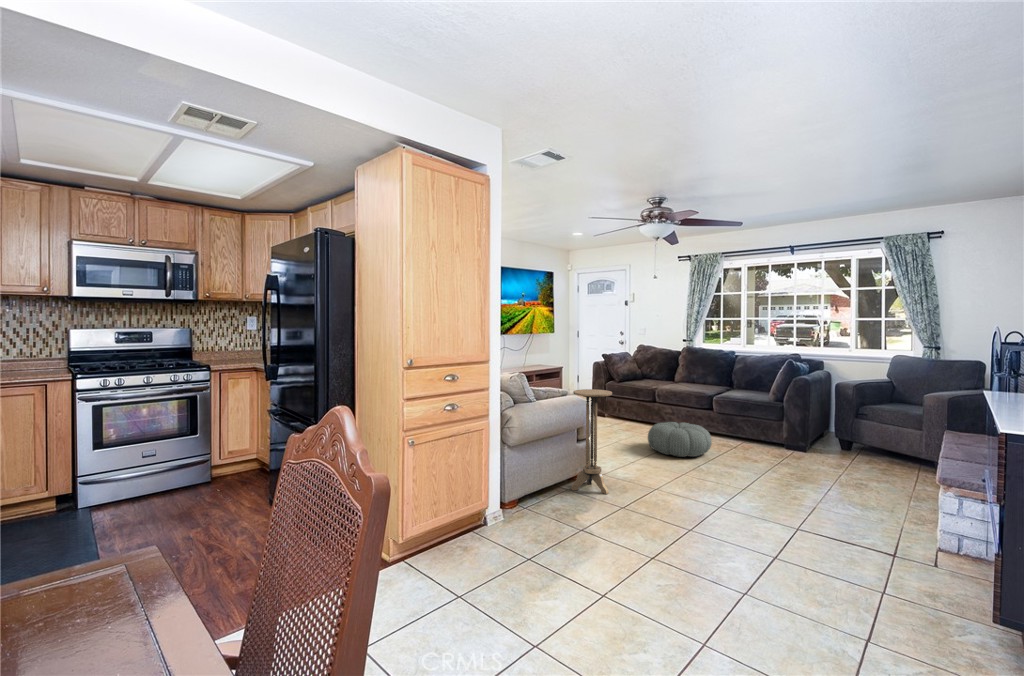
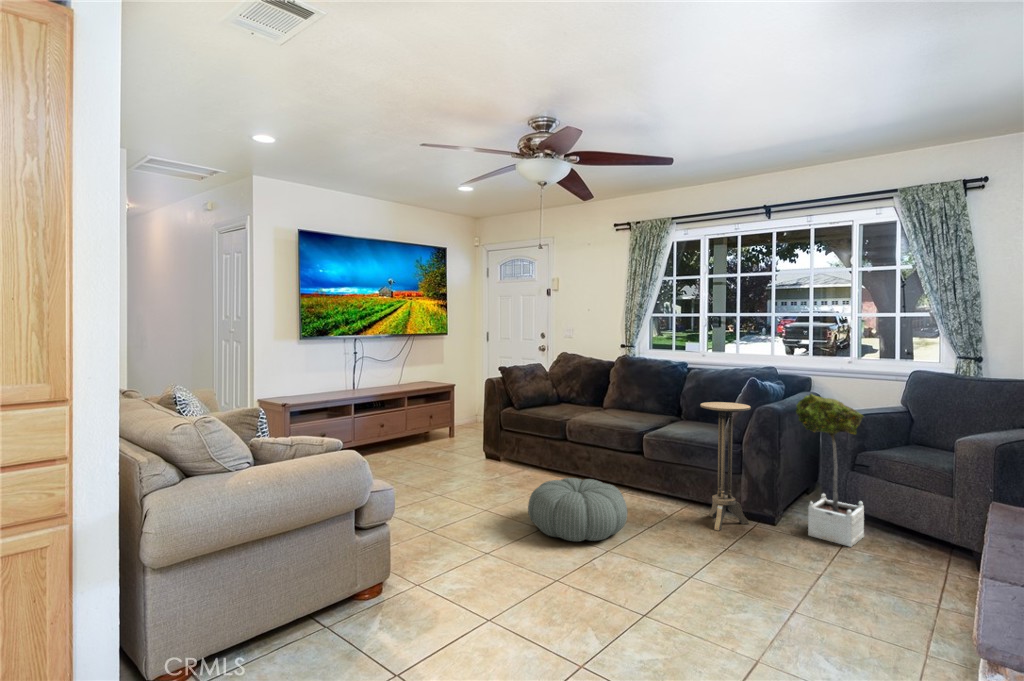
potted tree: none [817,369,862,462] -> present [796,394,864,547]
side table: present [571,389,612,494] -> present [701,402,751,531]

